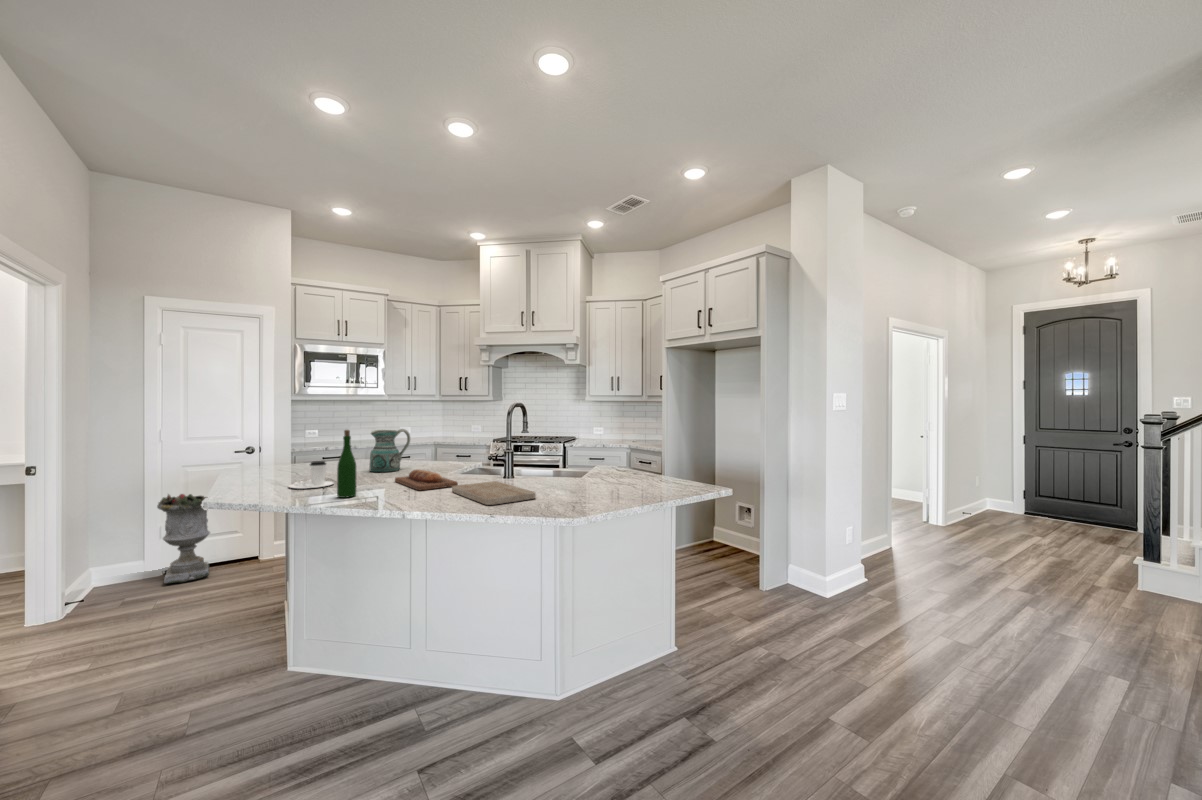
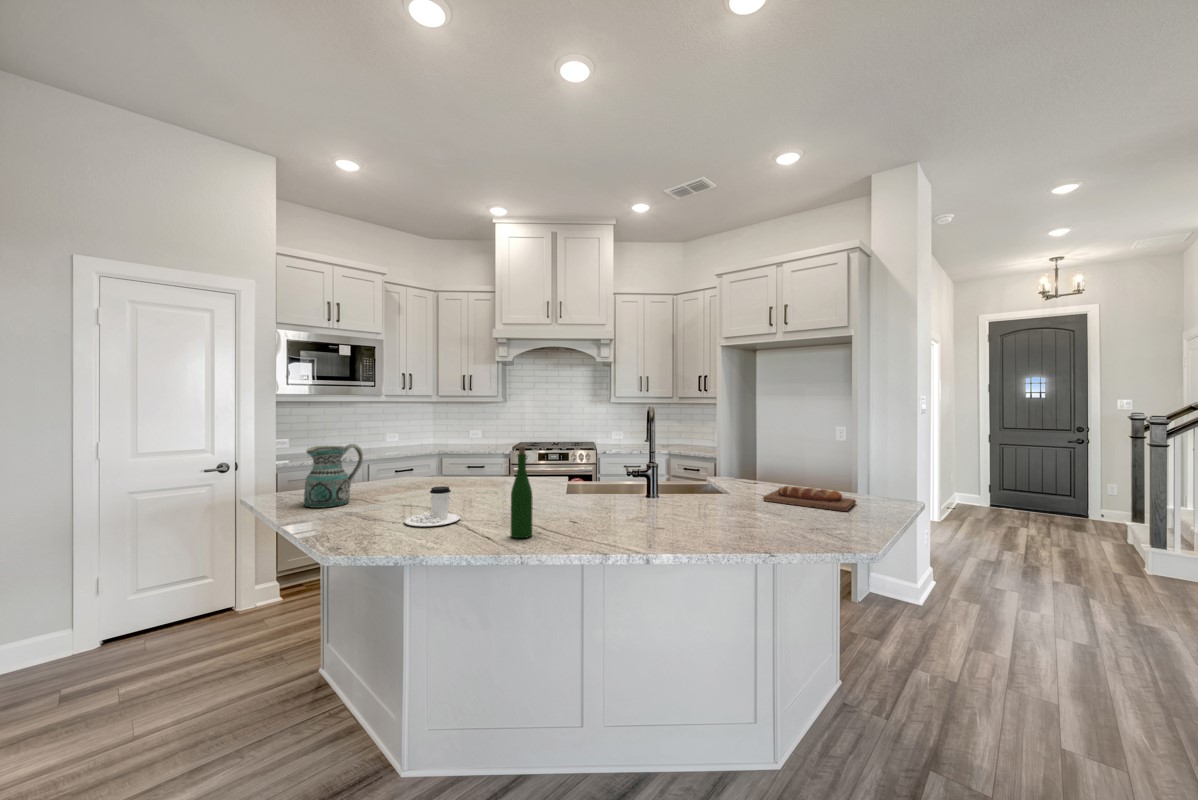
ceramic pitcher: present [369,429,410,472] -> present [304,444,363,508]
bread loaf: present [395,470,458,490] -> present [763,486,856,511]
cutting board: present [452,481,536,505] -> none [637,504,760,539]
planter: present [157,494,210,583] -> none [101,532,190,661]

